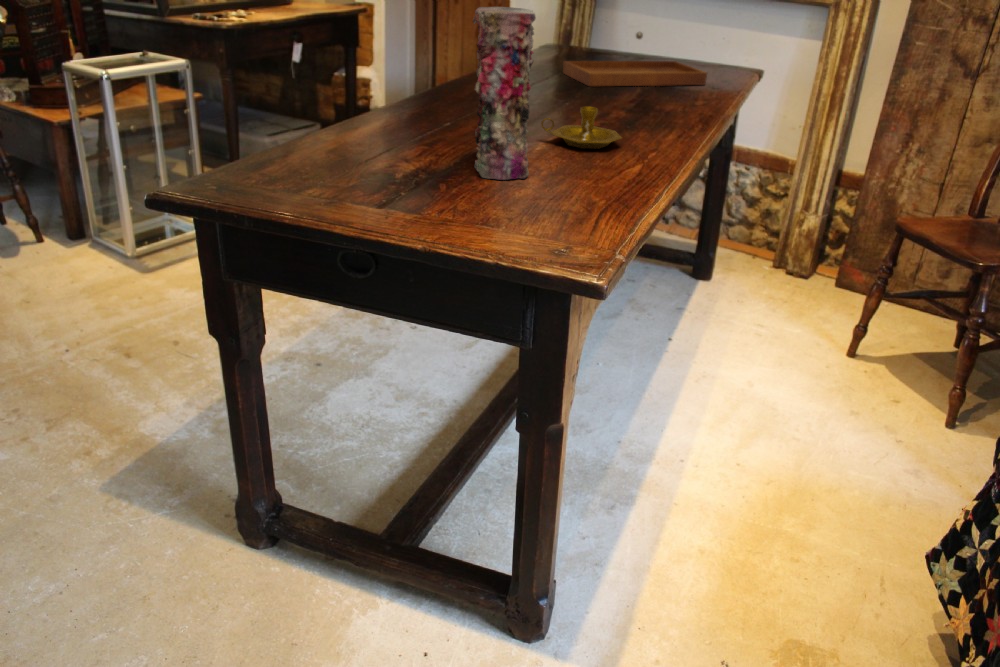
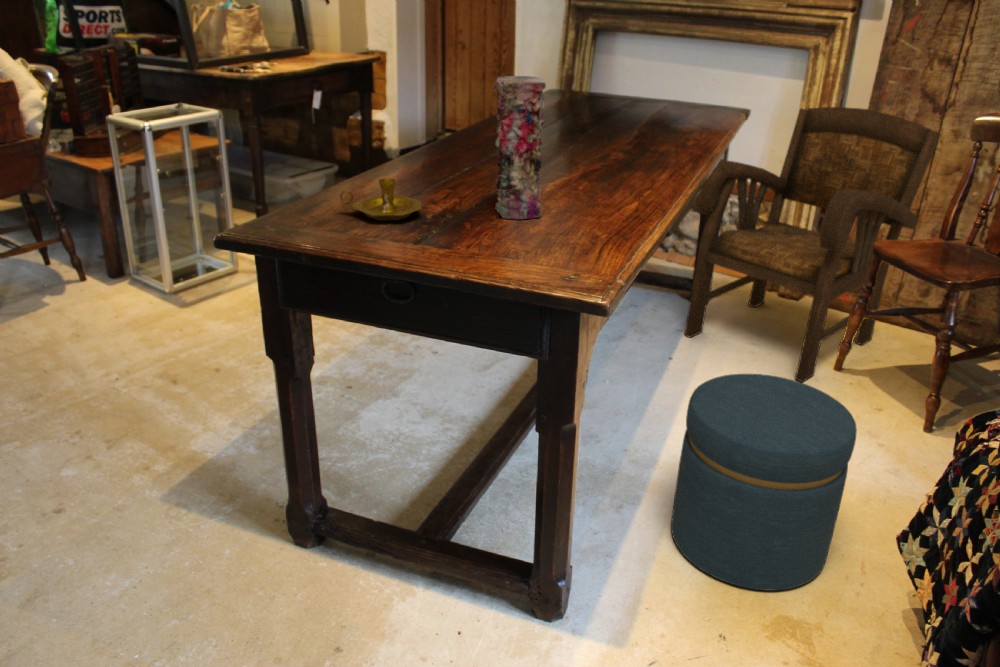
tray: present [563,32,707,86] -> none [566,80,698,131]
armchair: none [684,69,972,368] -> present [685,107,941,382]
candlestick: present [541,106,622,149] -> present [340,178,422,221]
ottoman: none [668,363,887,612] -> present [671,374,857,590]

